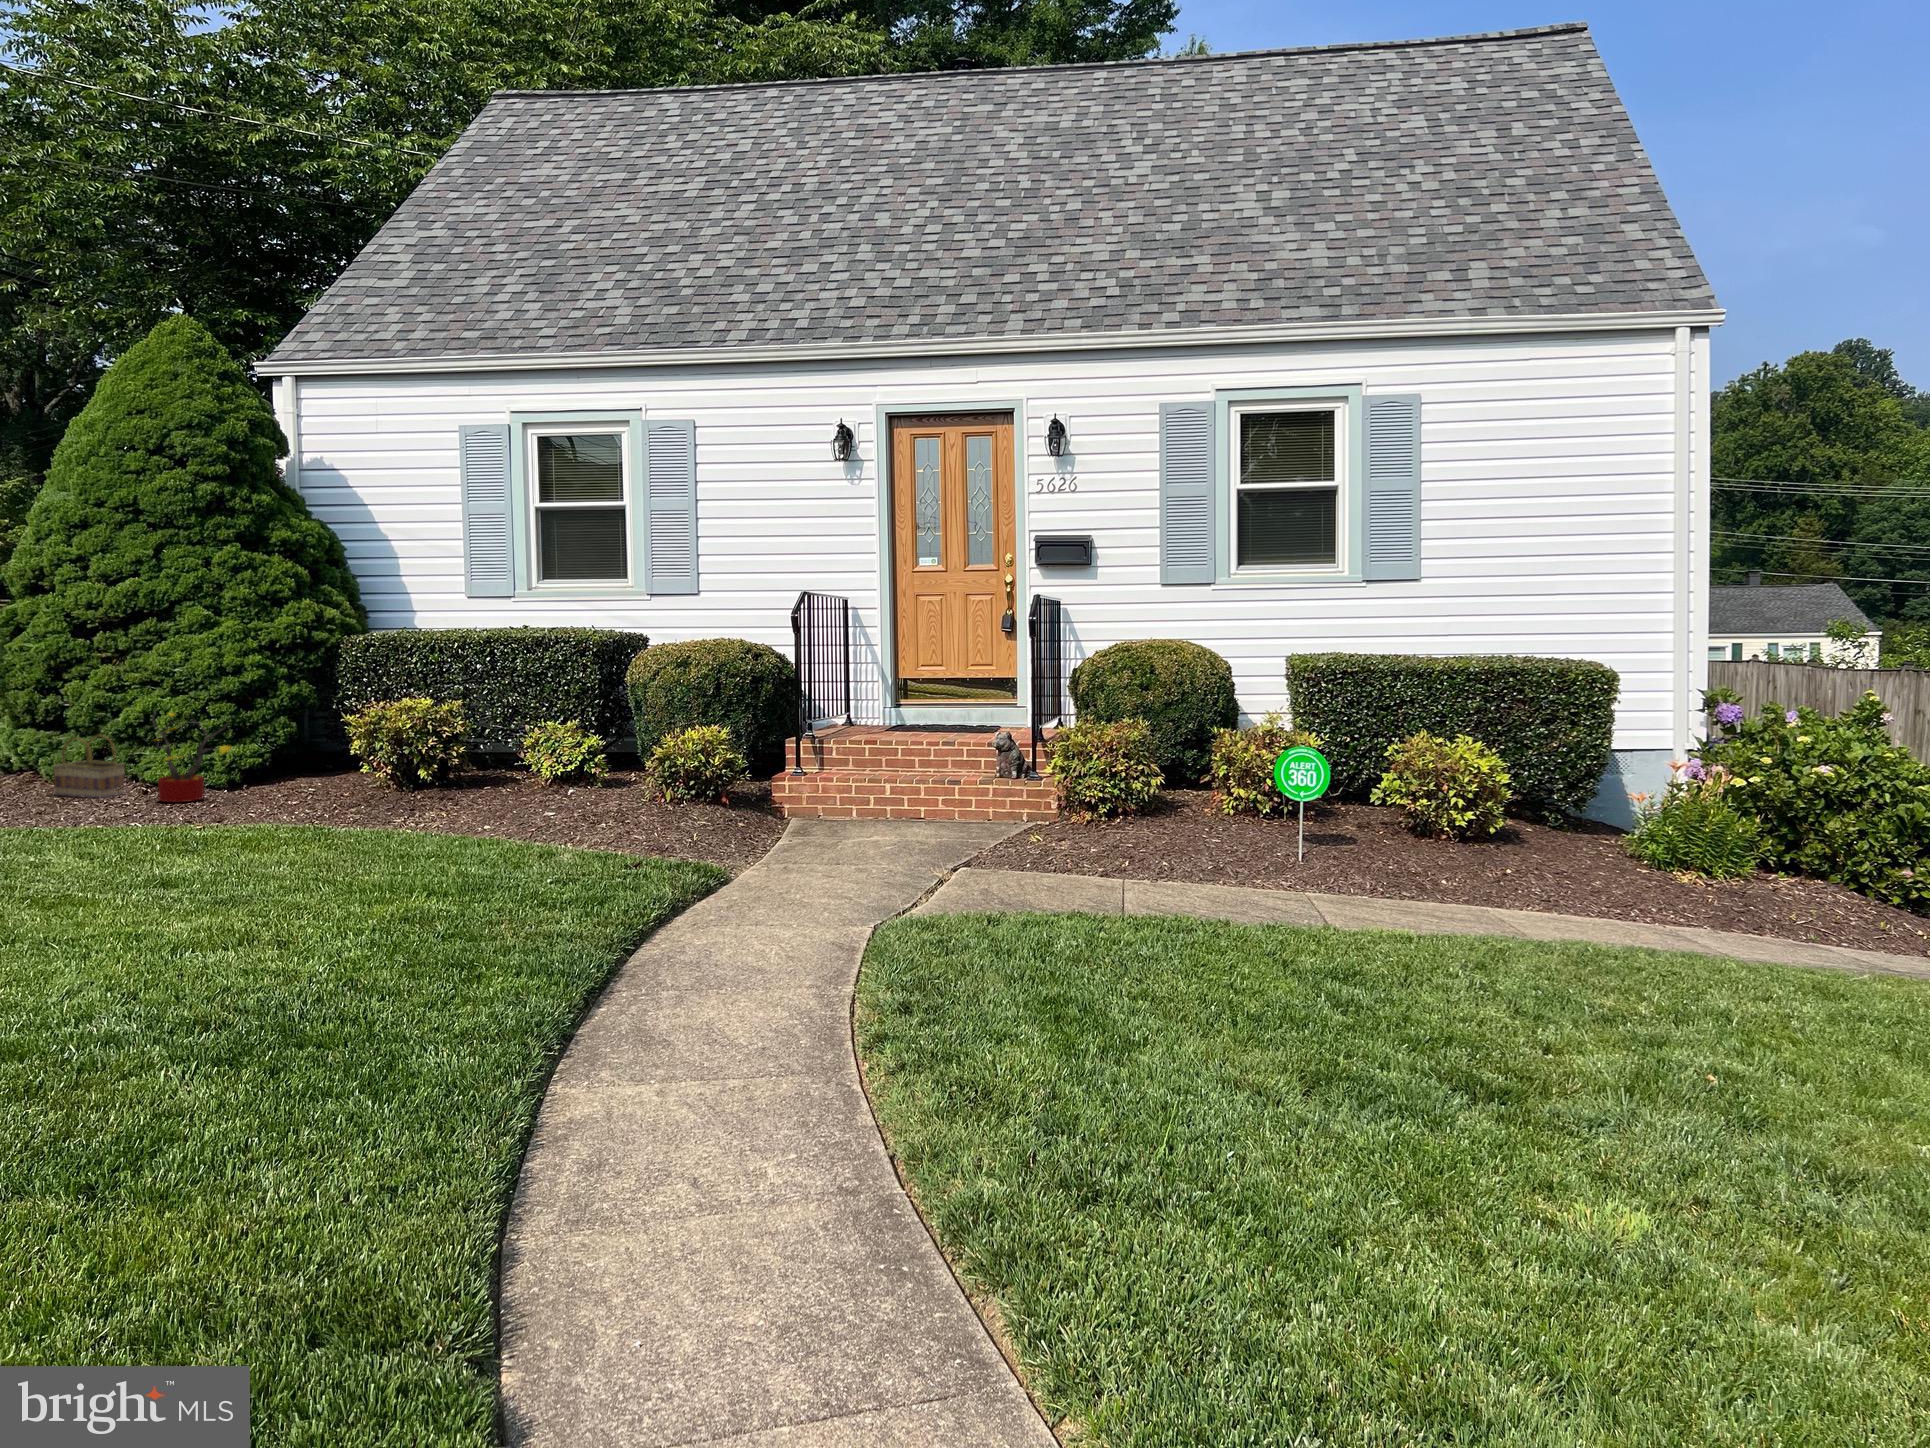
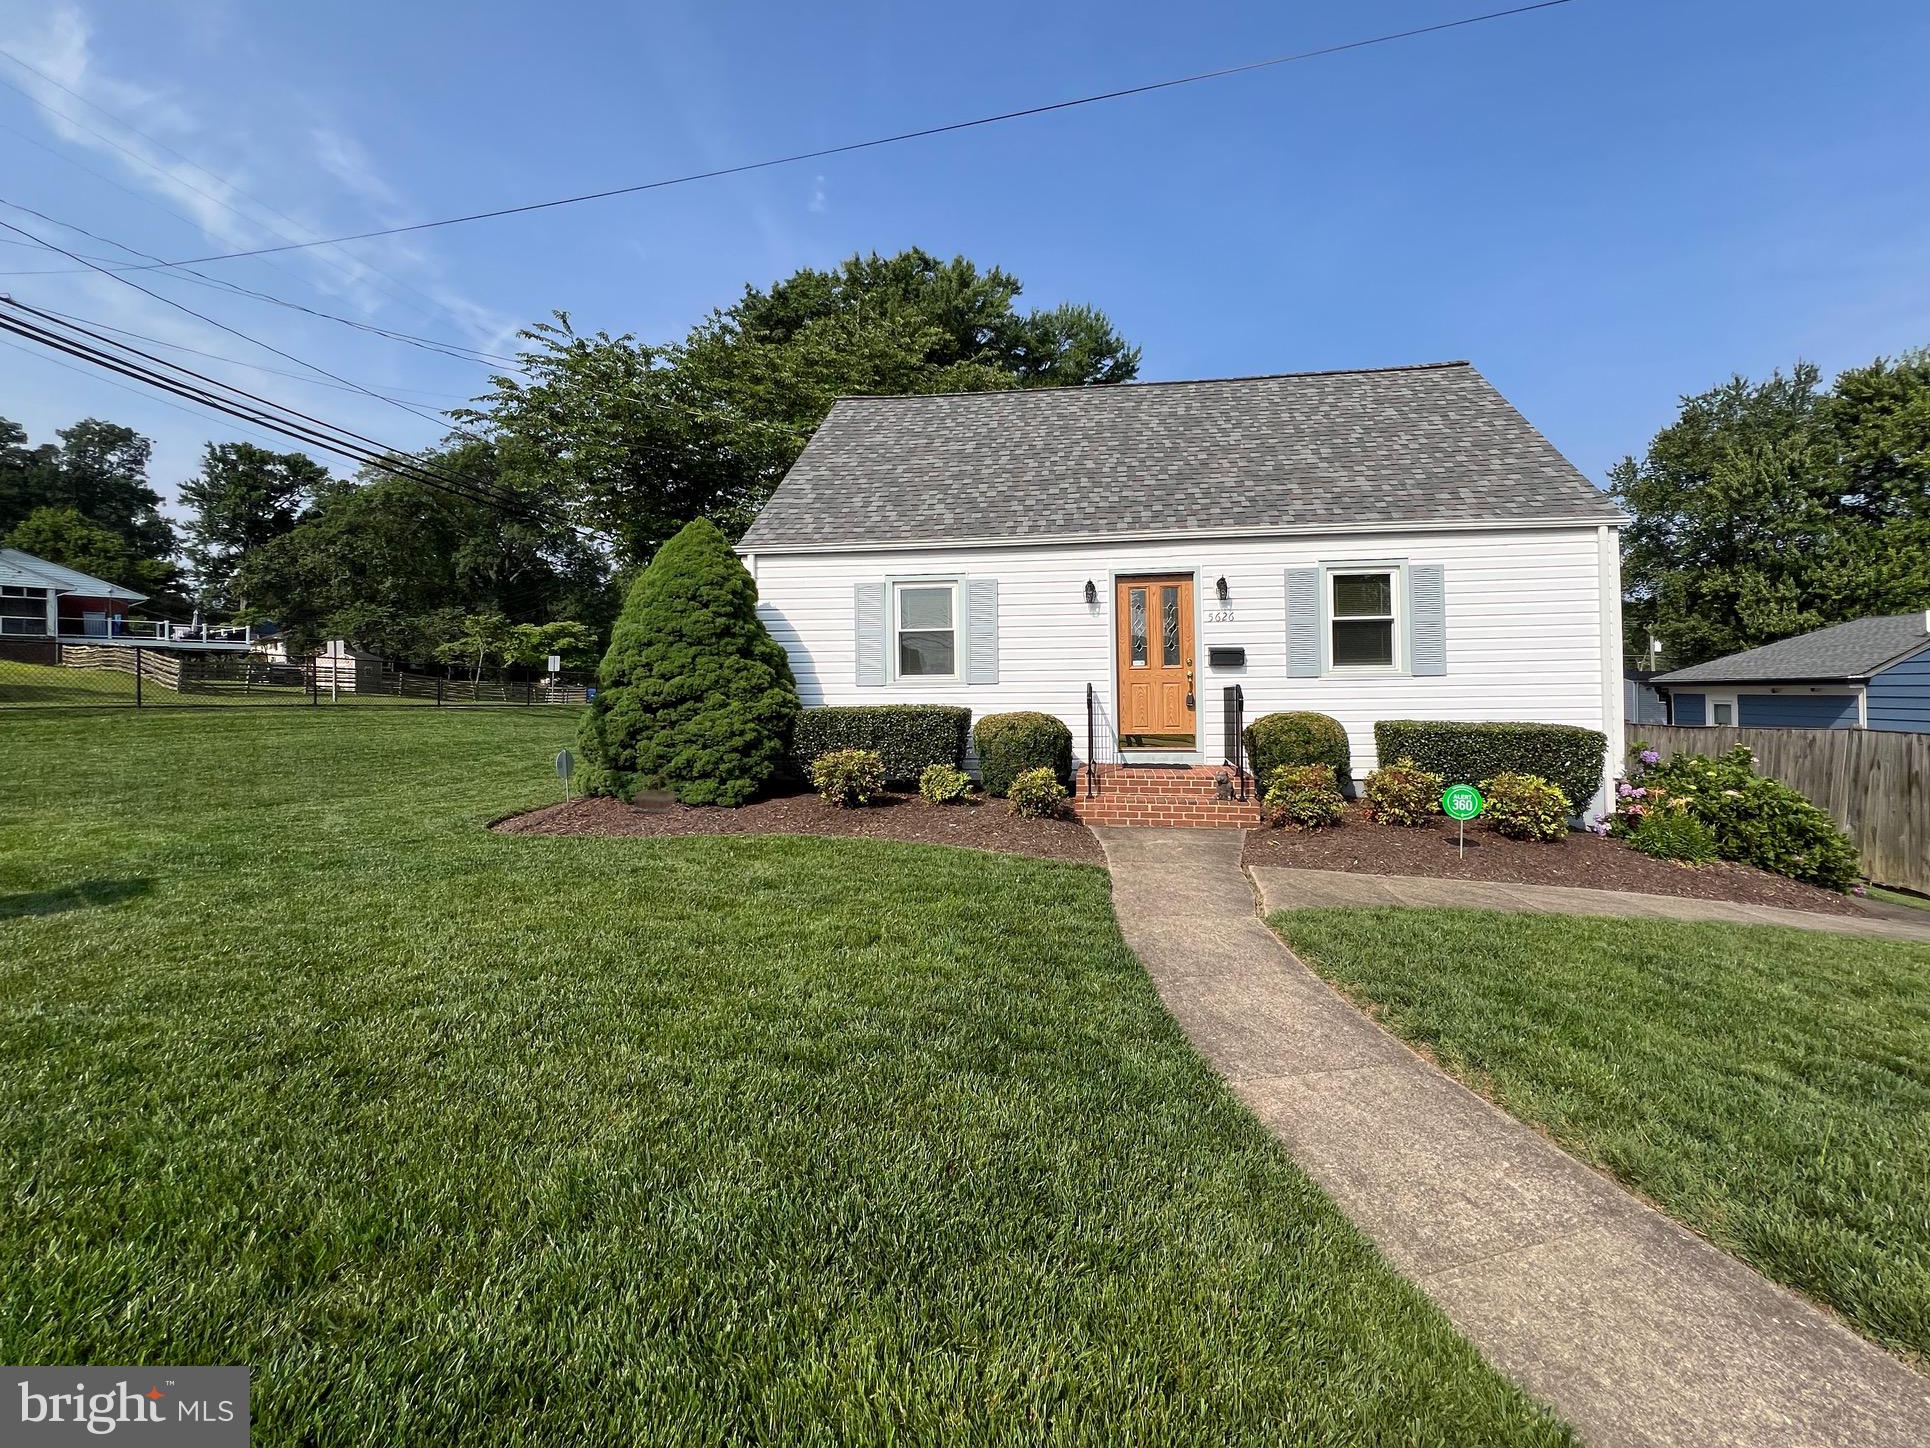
decorative plant: present [153,713,231,802] -> none [695,757,749,815]

